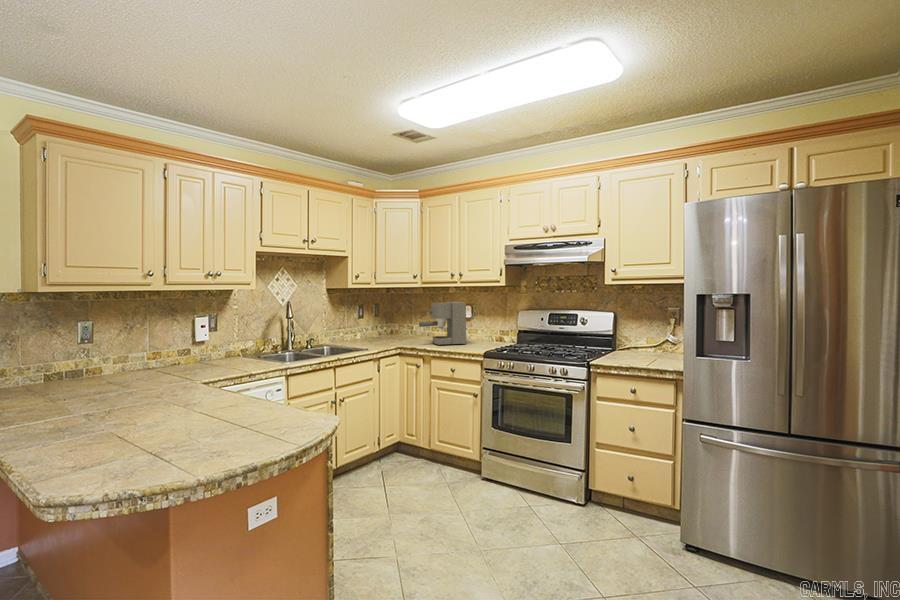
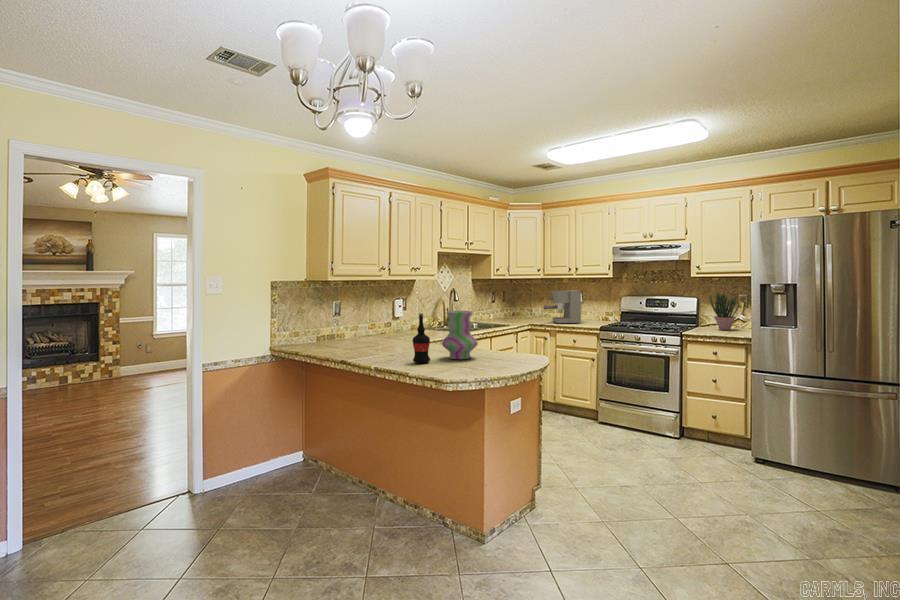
potted plant: none [623,303,662,356] -> present [709,291,739,330]
vase: none [130,345,212,445] -> present [442,311,478,359]
wine bottle: none [39,356,87,463] -> present [413,314,430,363]

